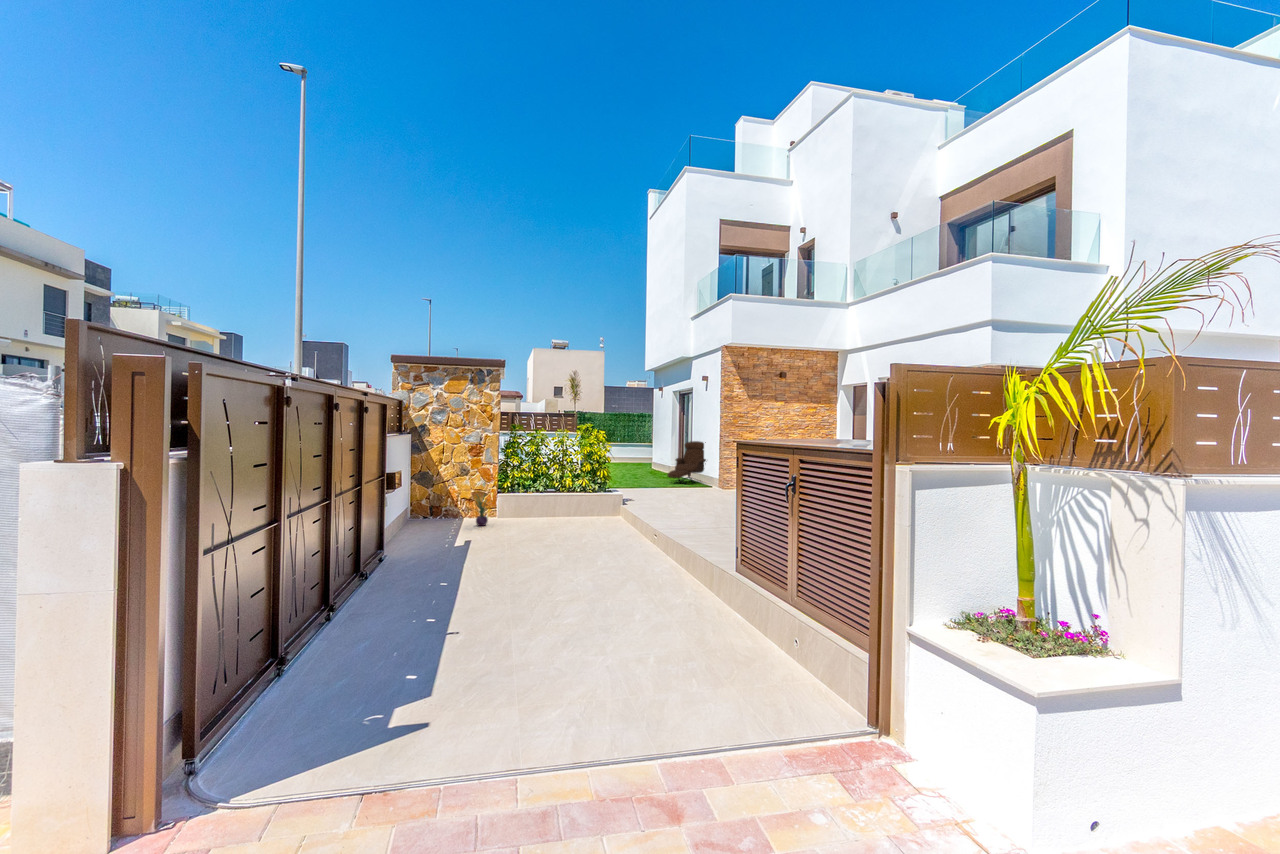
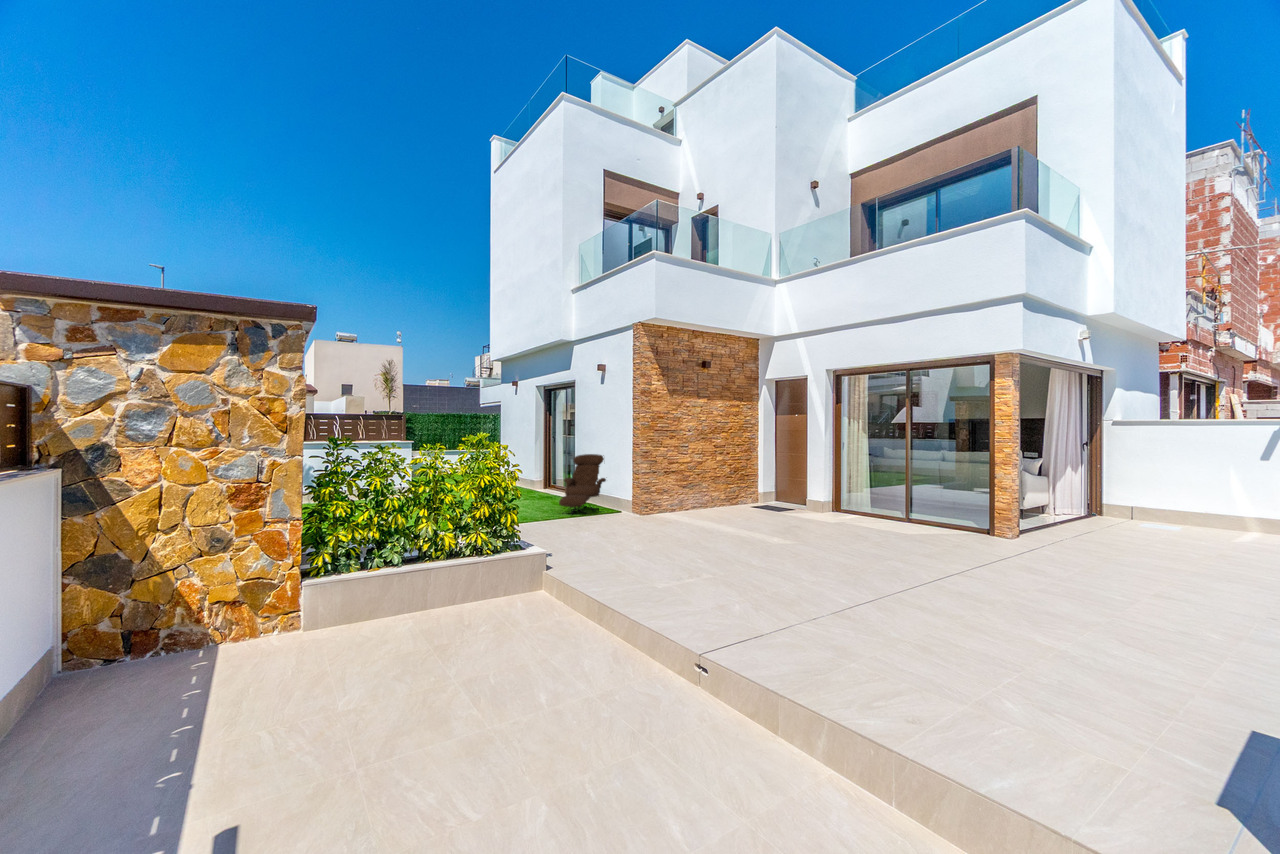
decorative plant: present [476,494,488,526] -> none [219,587,313,664]

